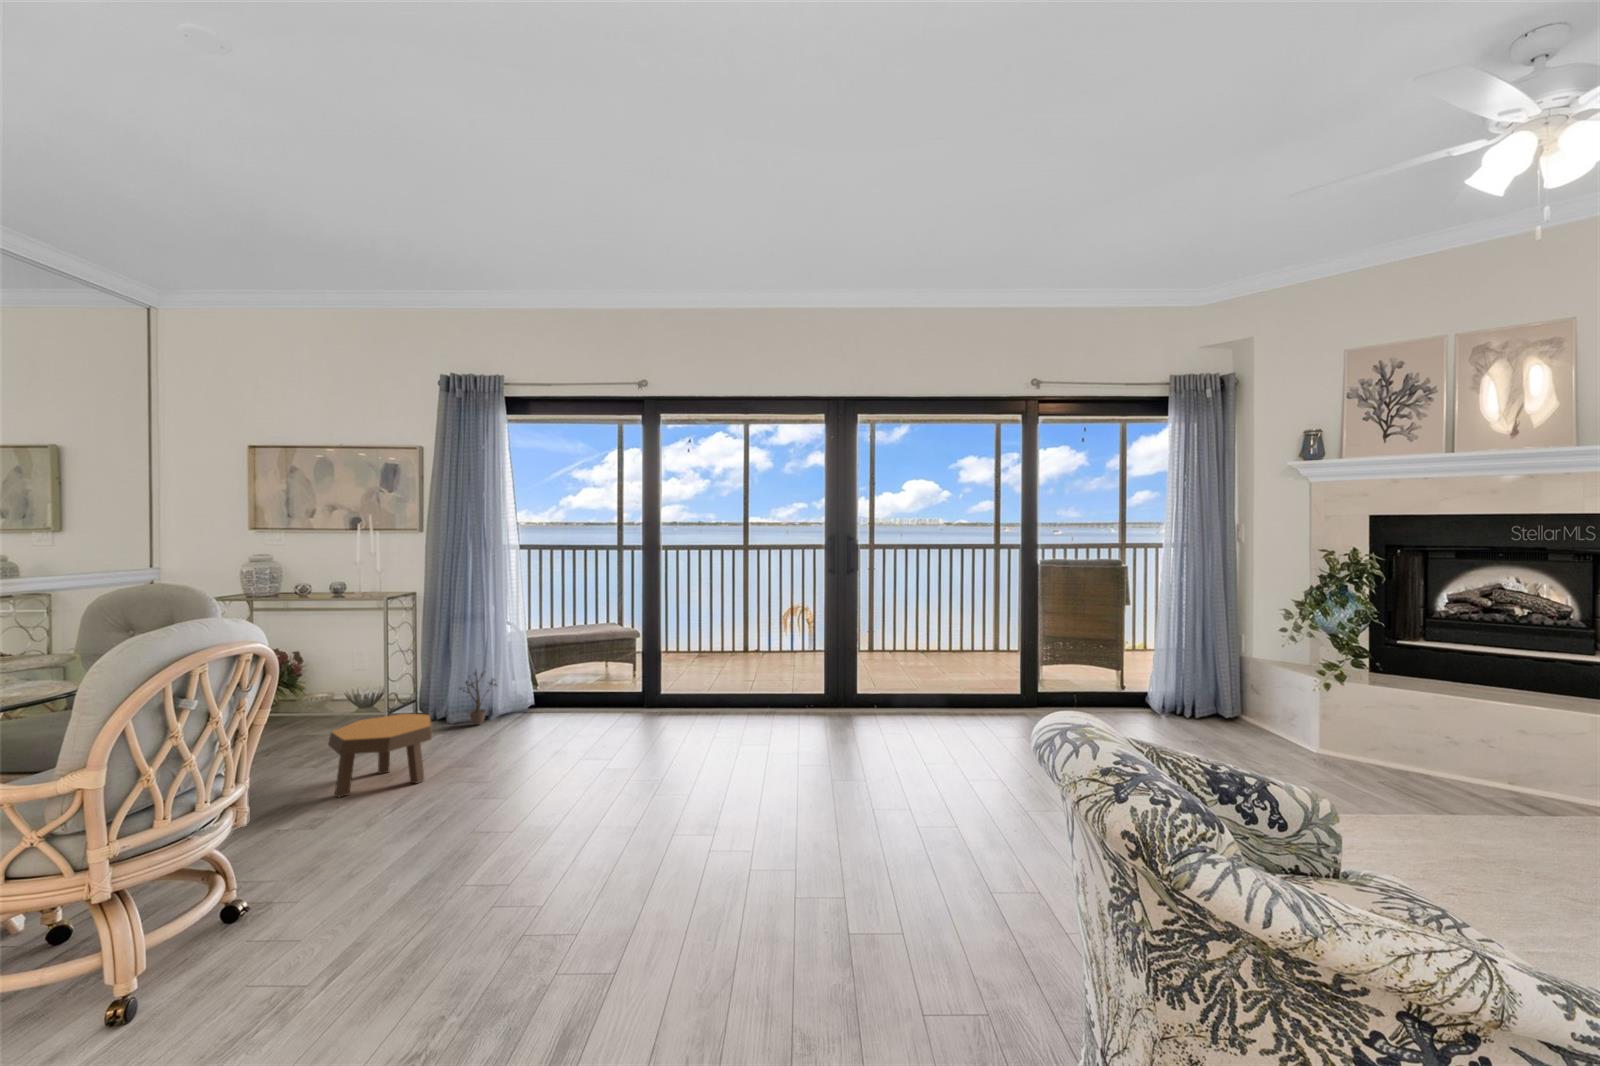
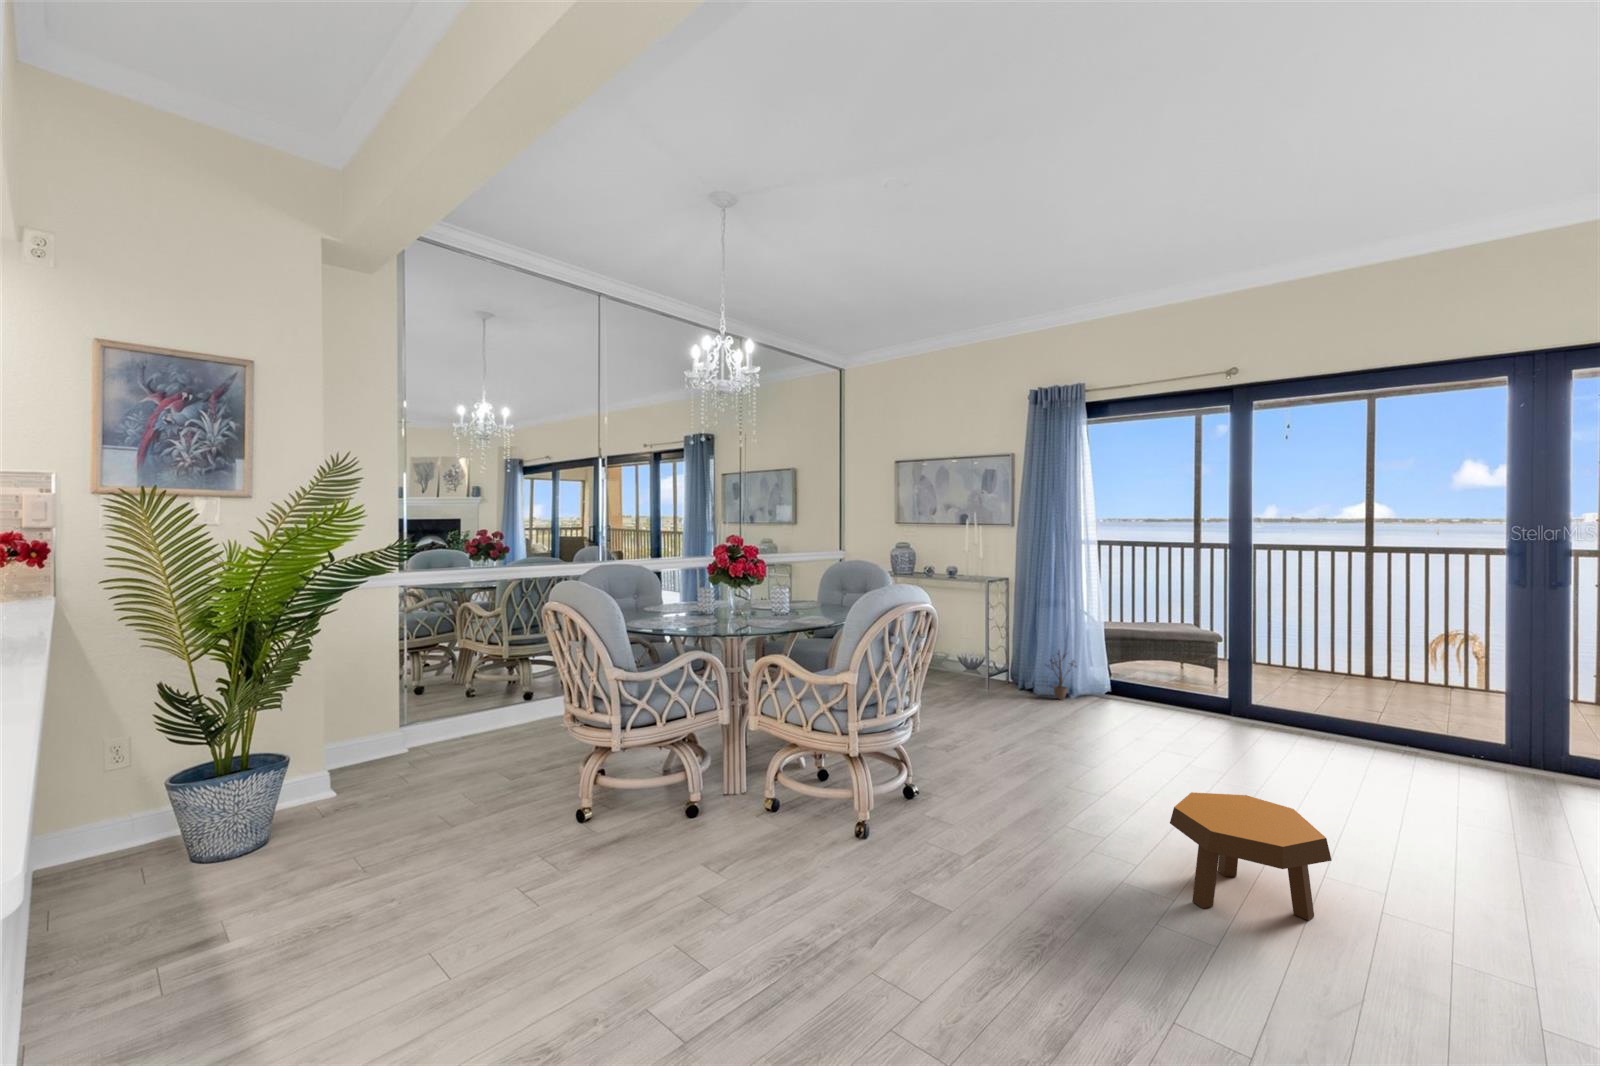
footstool: present [328,714,433,797] -> present [1170,792,1332,920]

